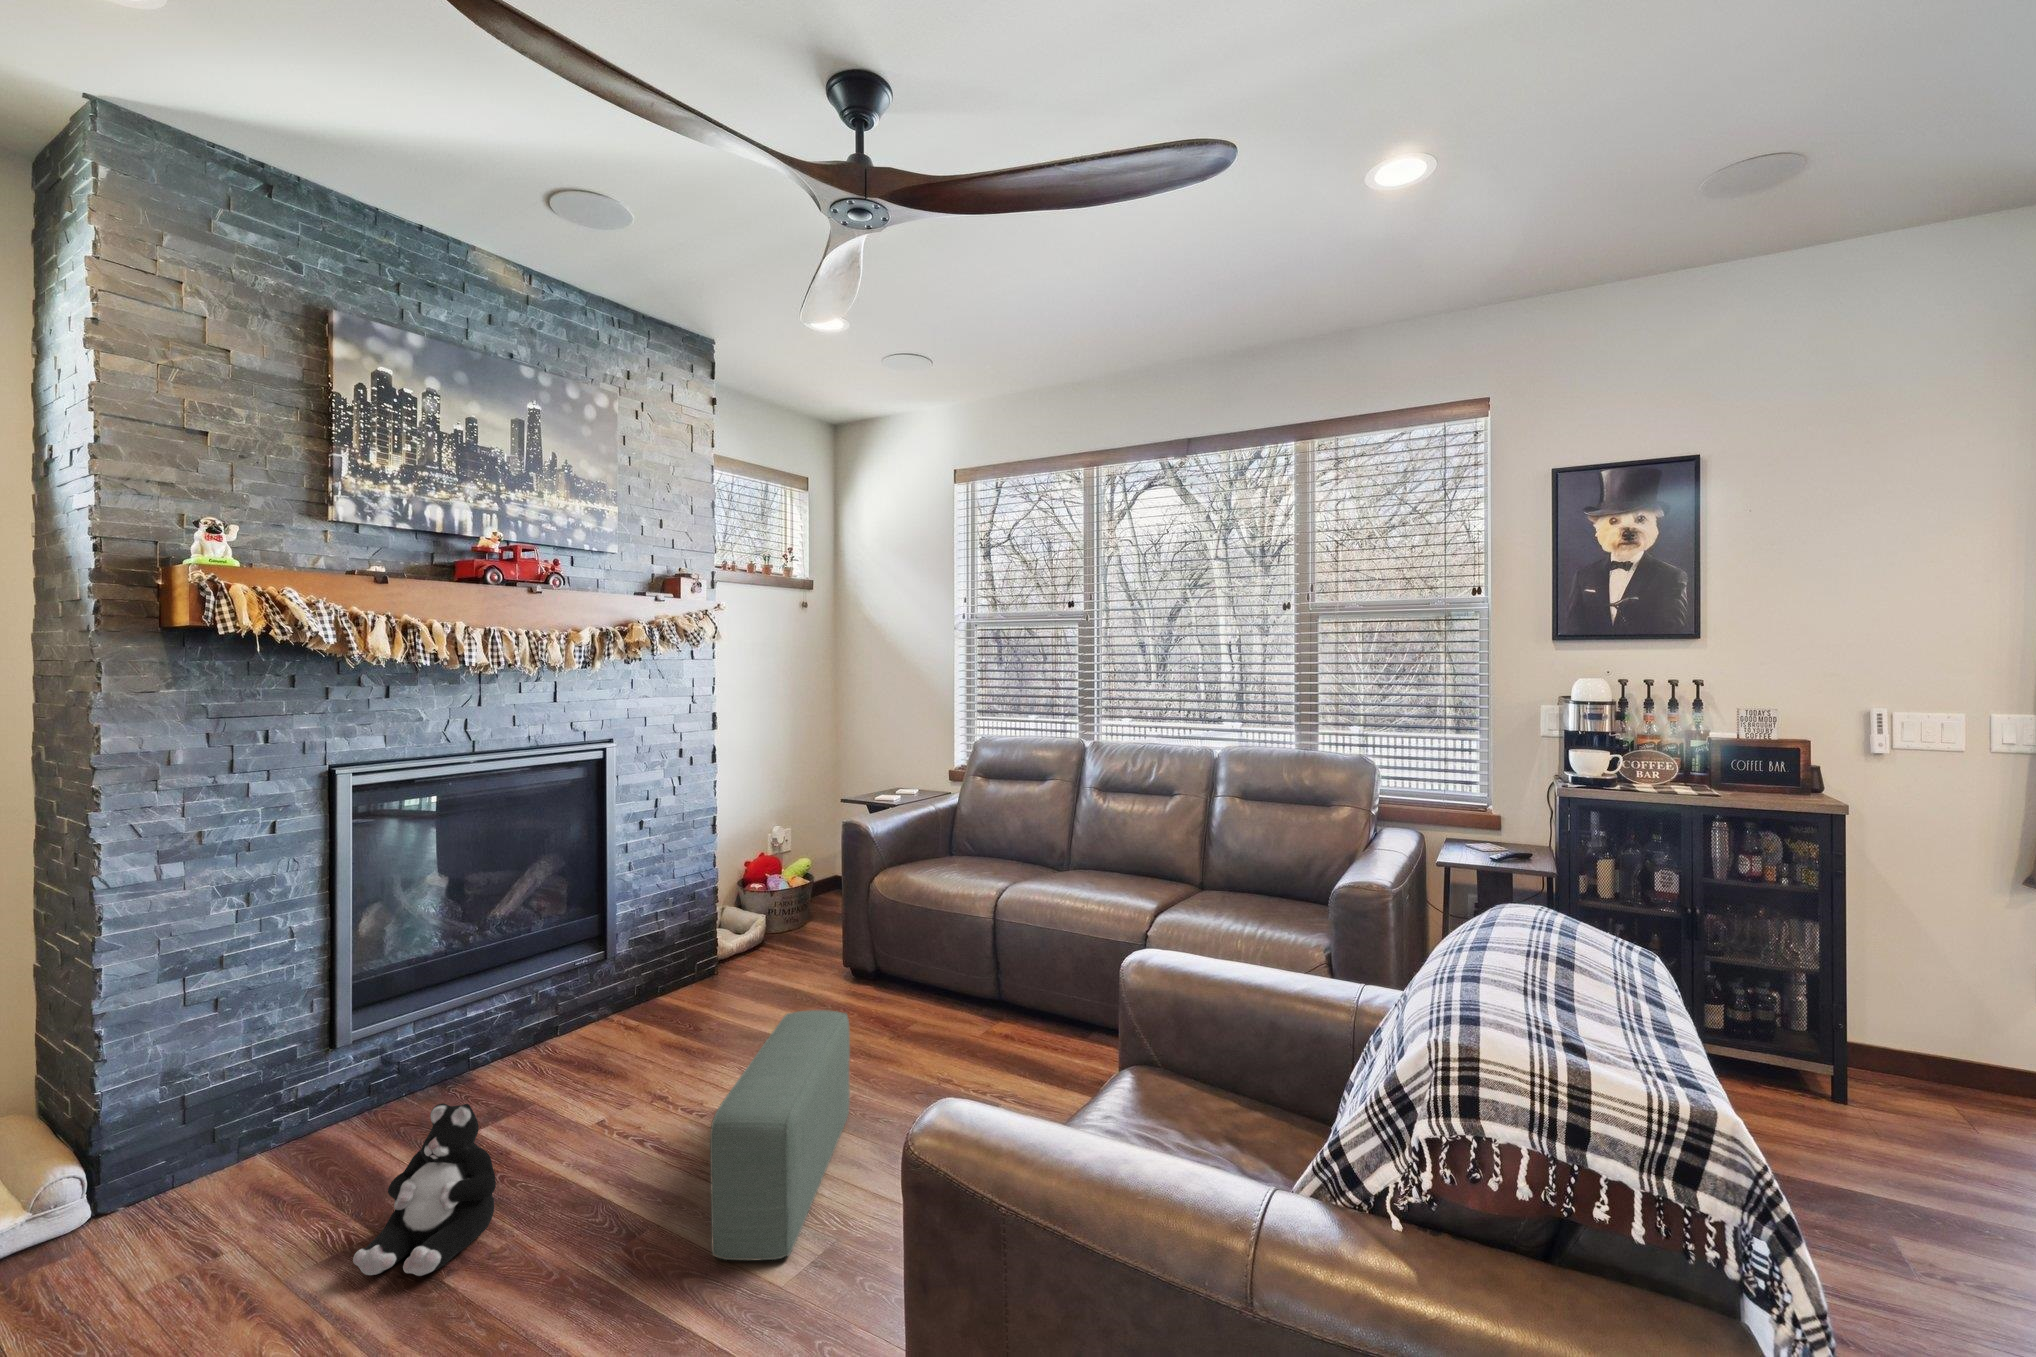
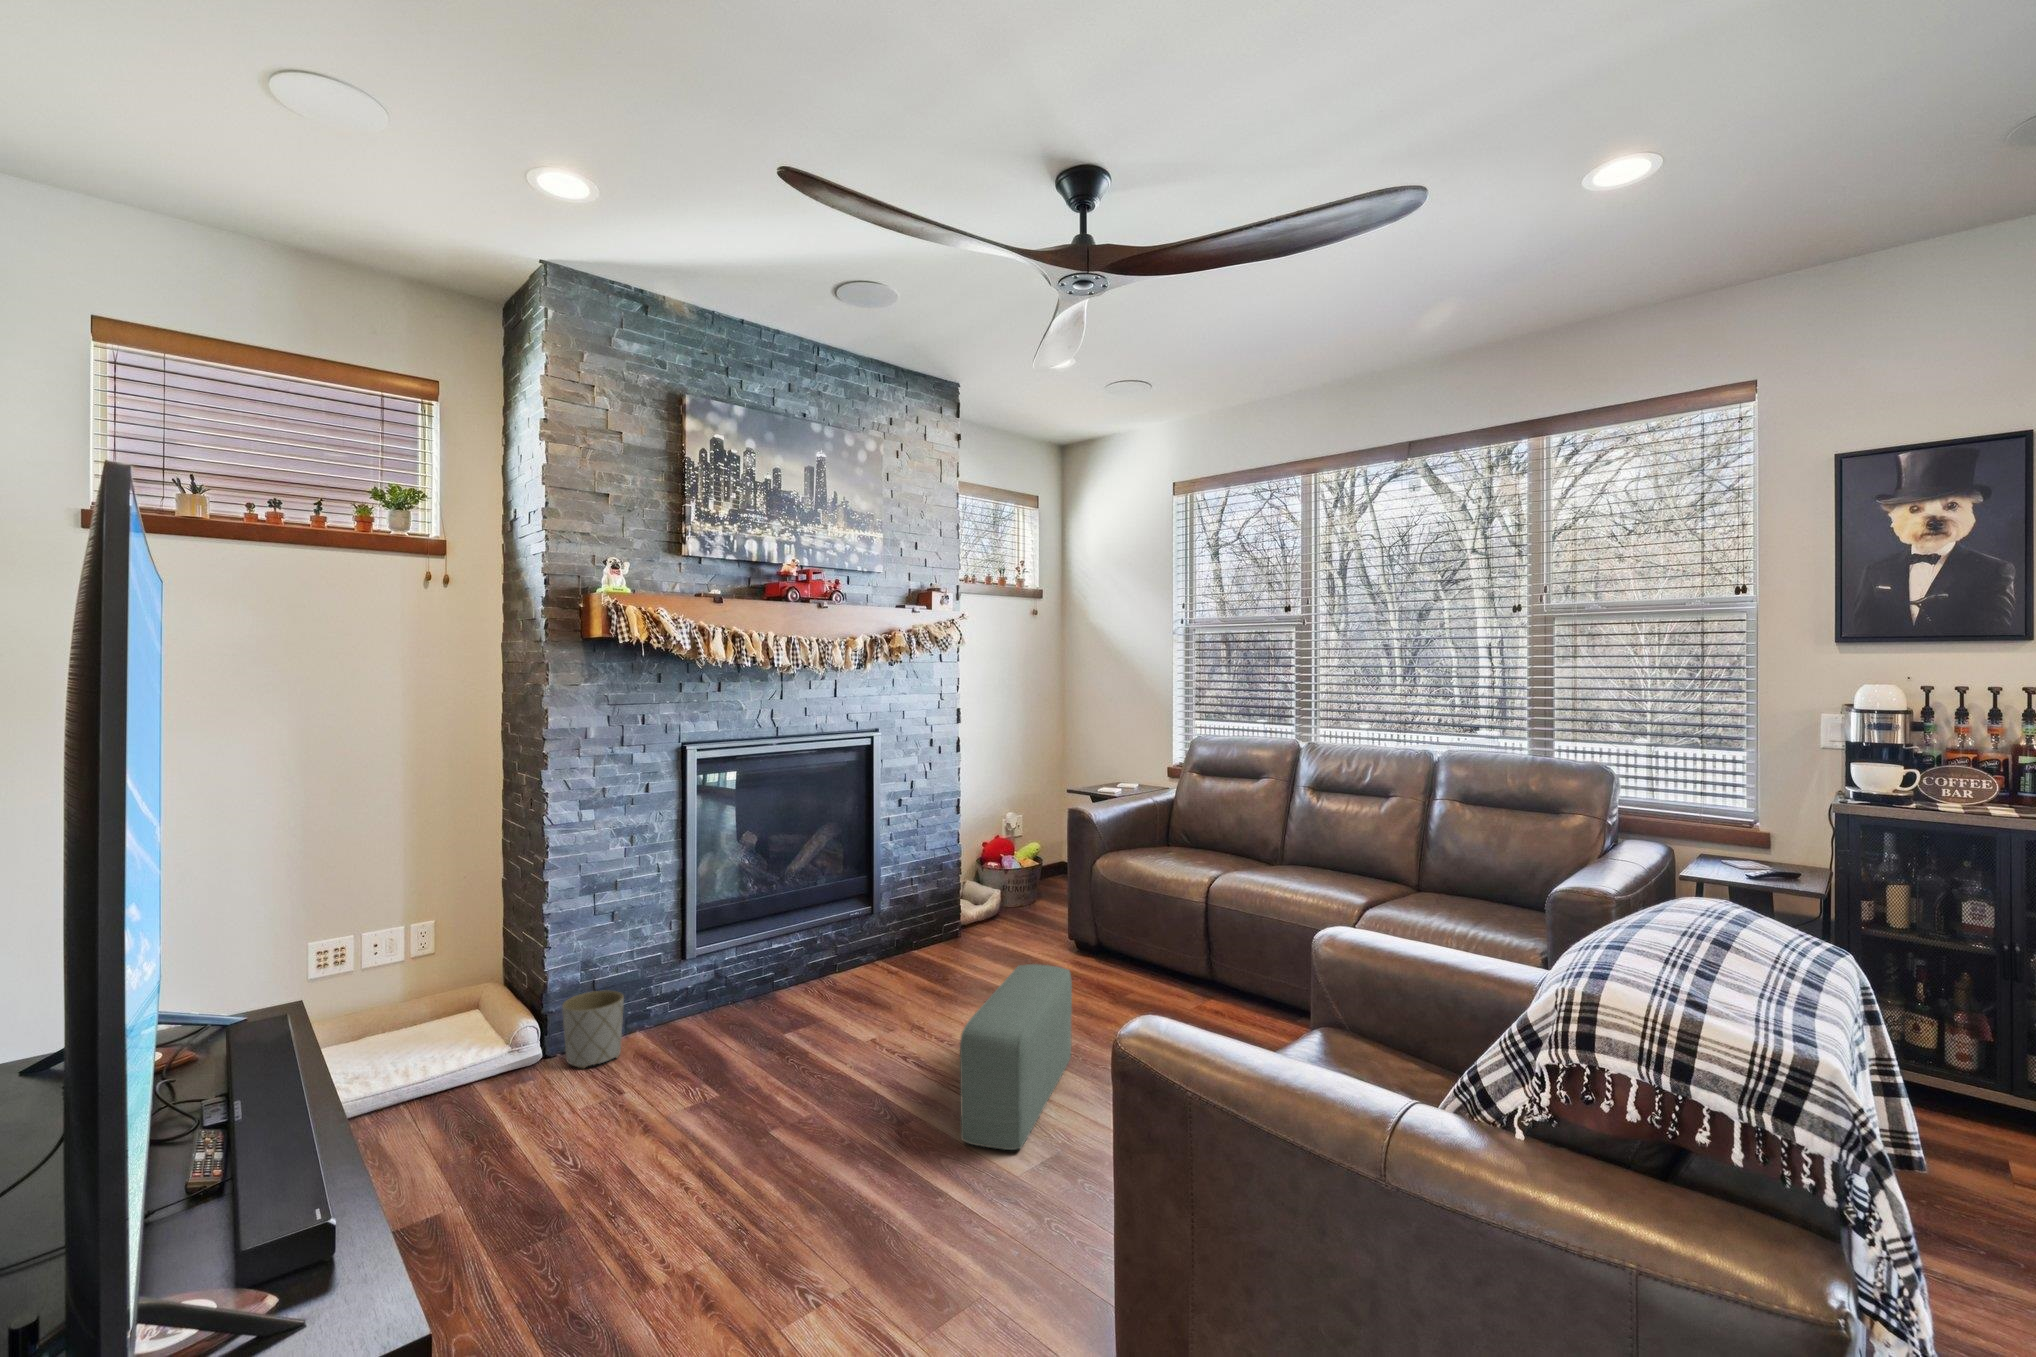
plush toy: present [353,1104,496,1276] -> none [713,1001,804,1122]
planter: none [120,1107,228,1227] -> present [562,990,624,1068]

